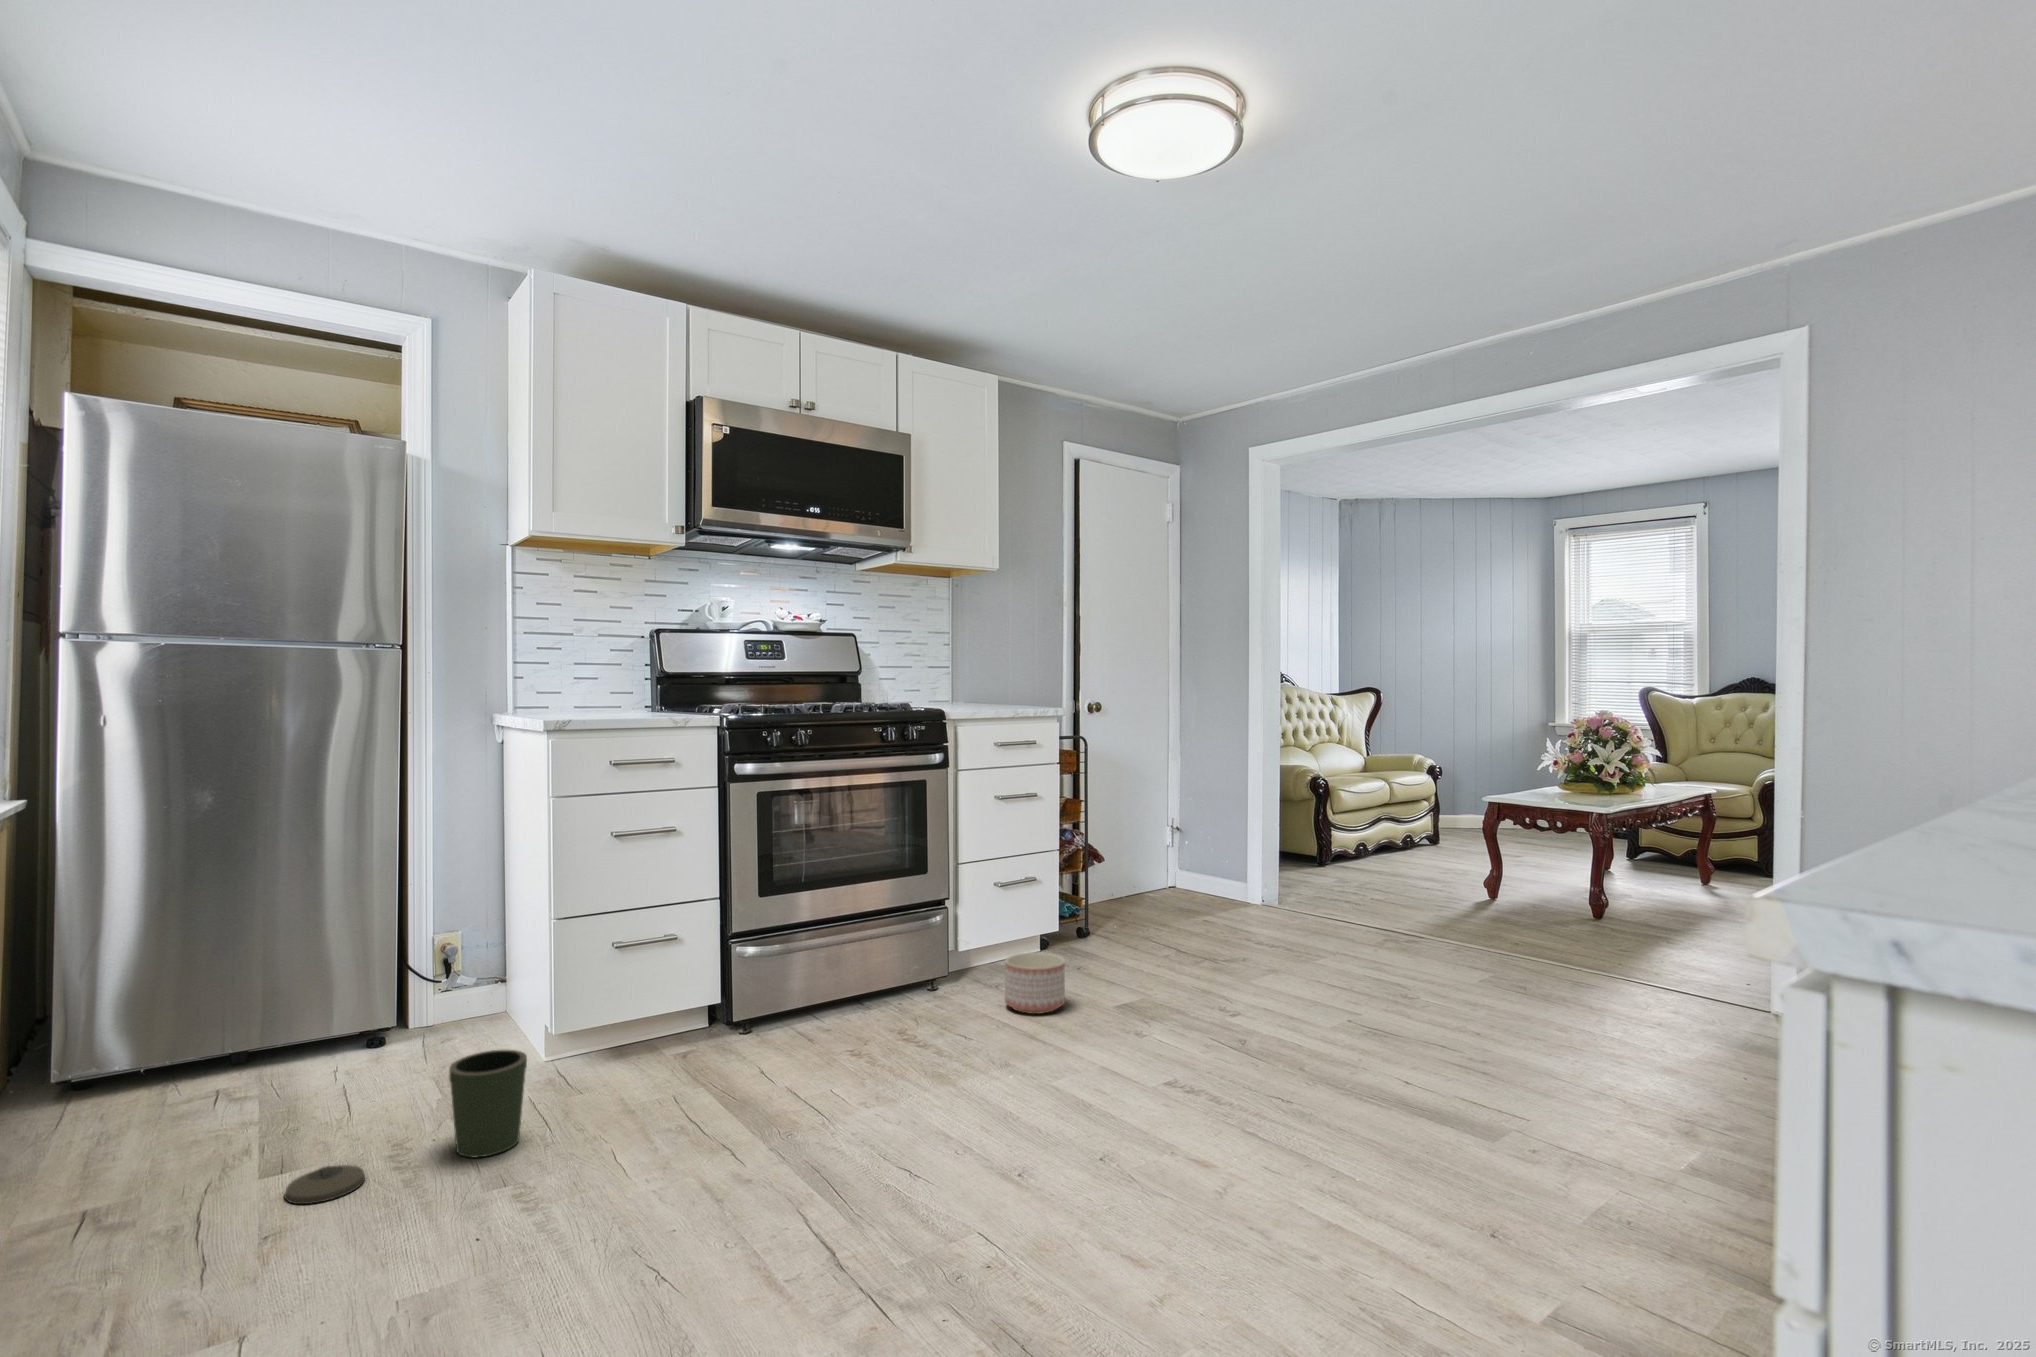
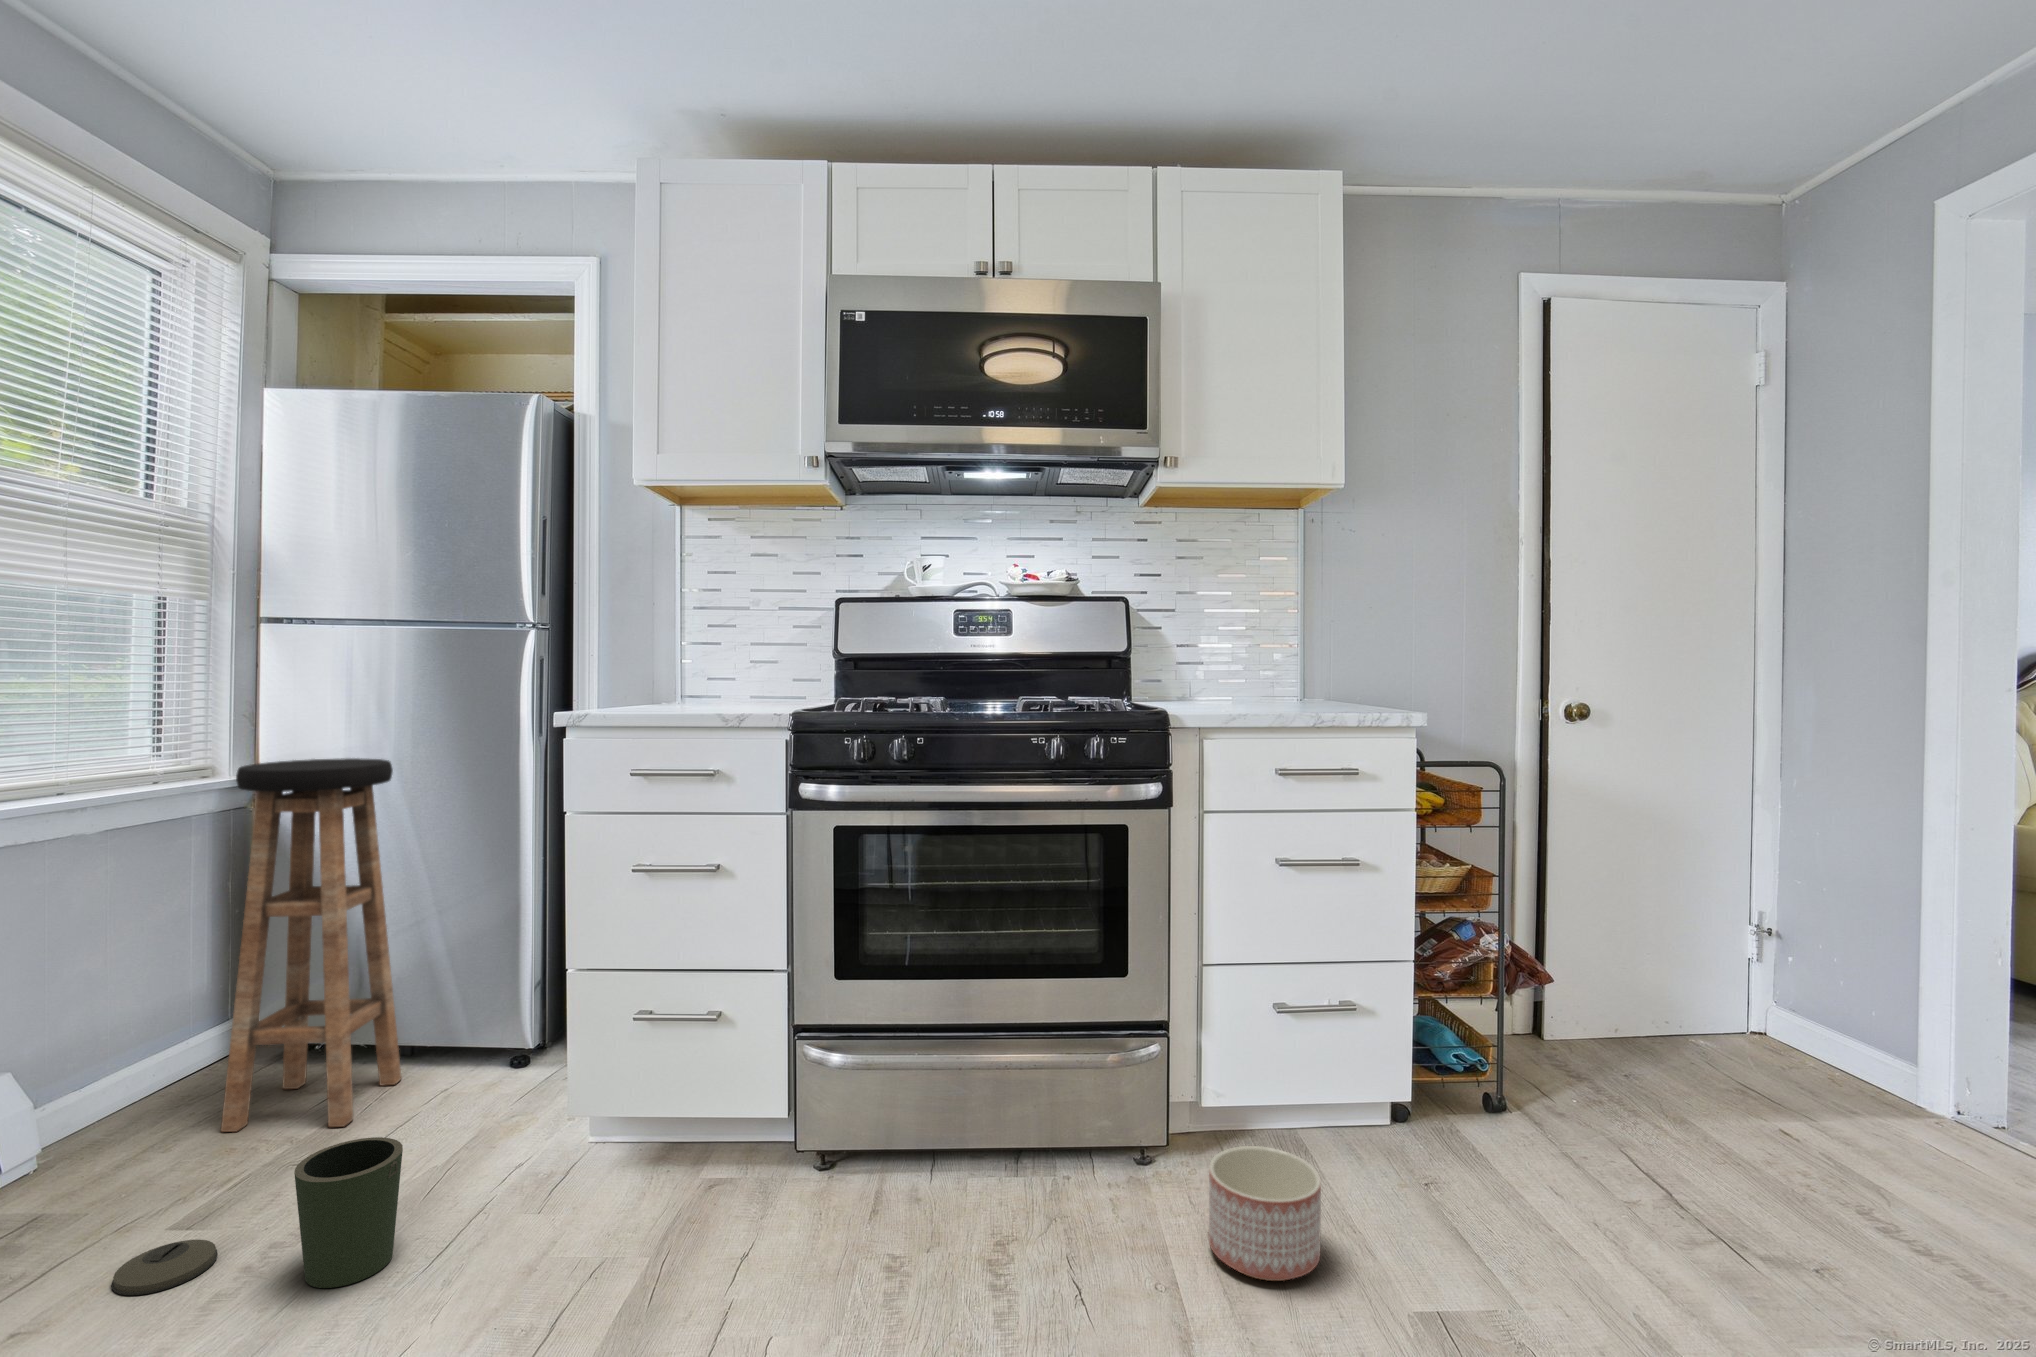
bar stool: none [142,773,297,1138] -> present [221,758,402,1132]

